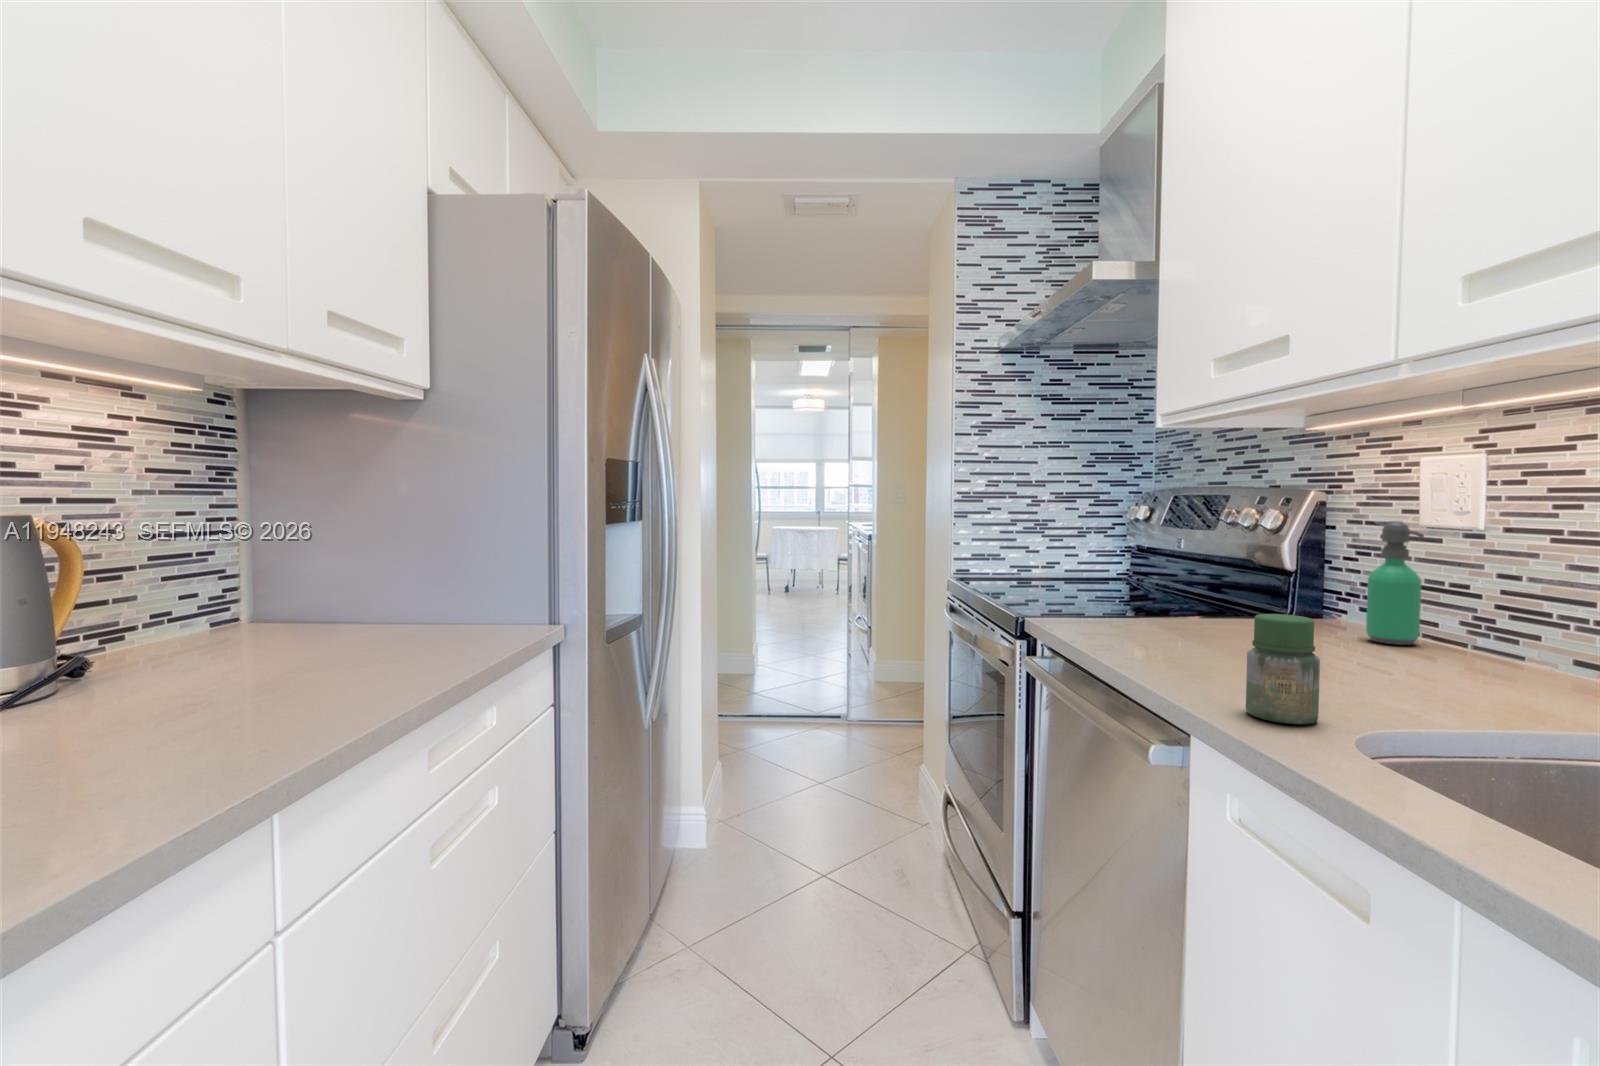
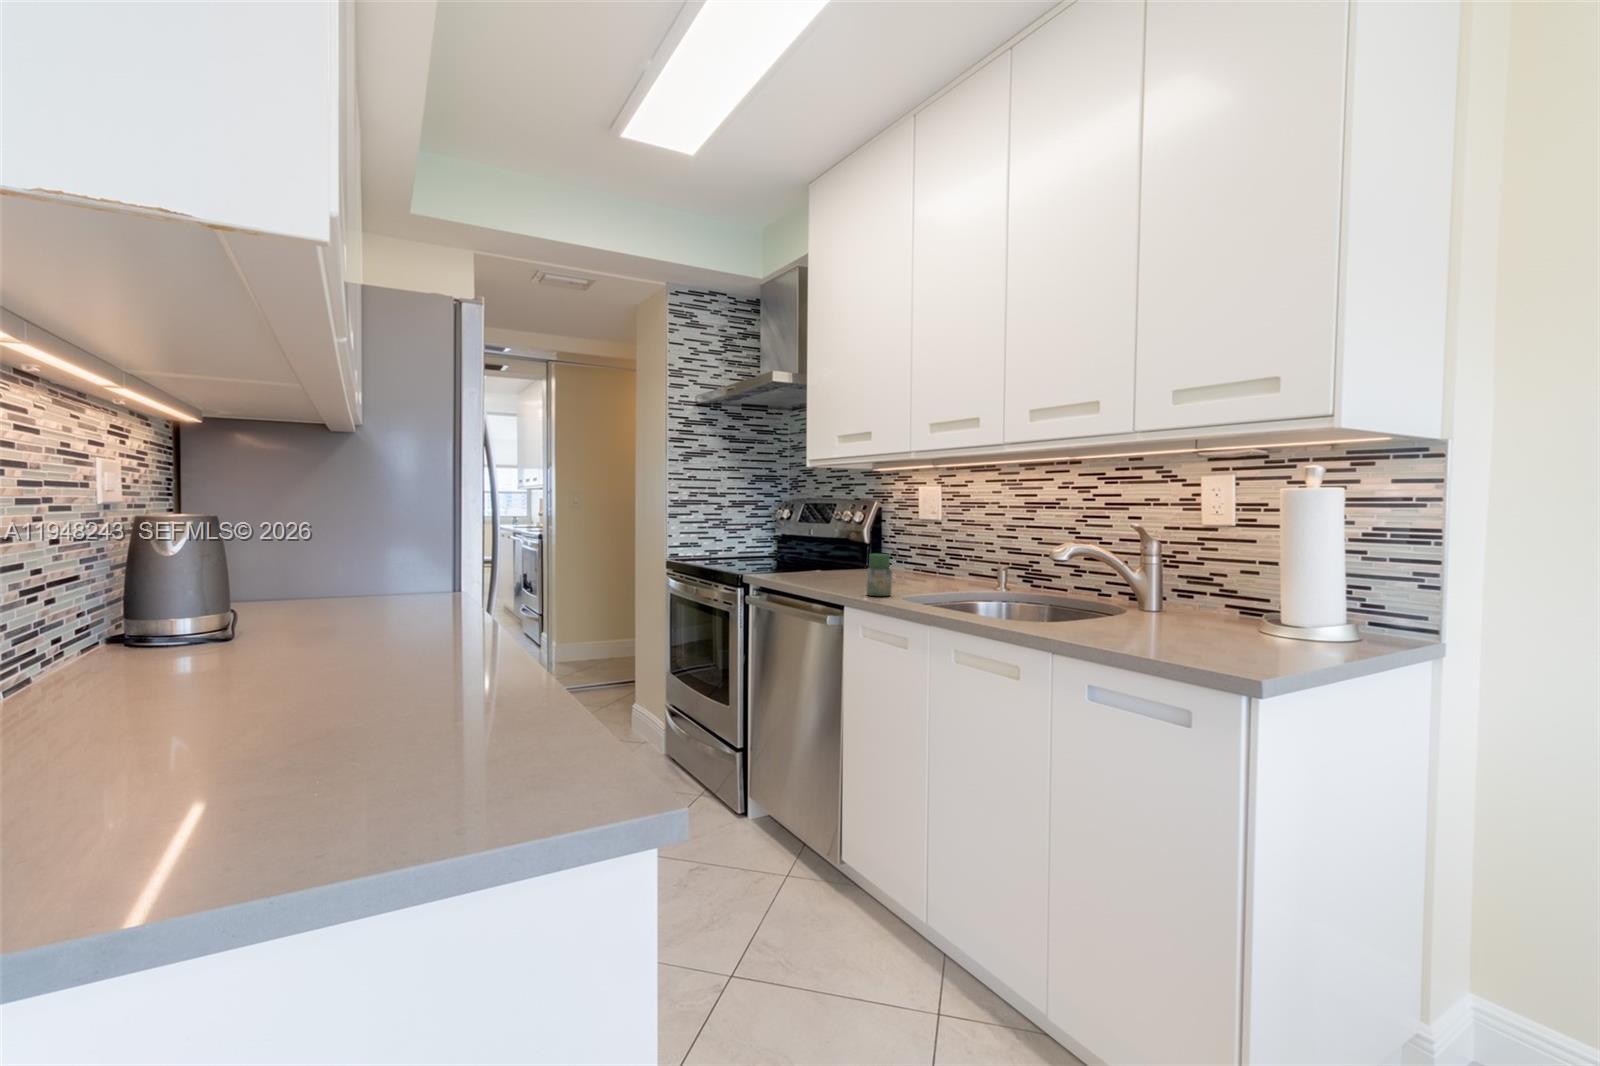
soap dispenser: present [1366,521,1424,645] -> none [900,517,921,575]

